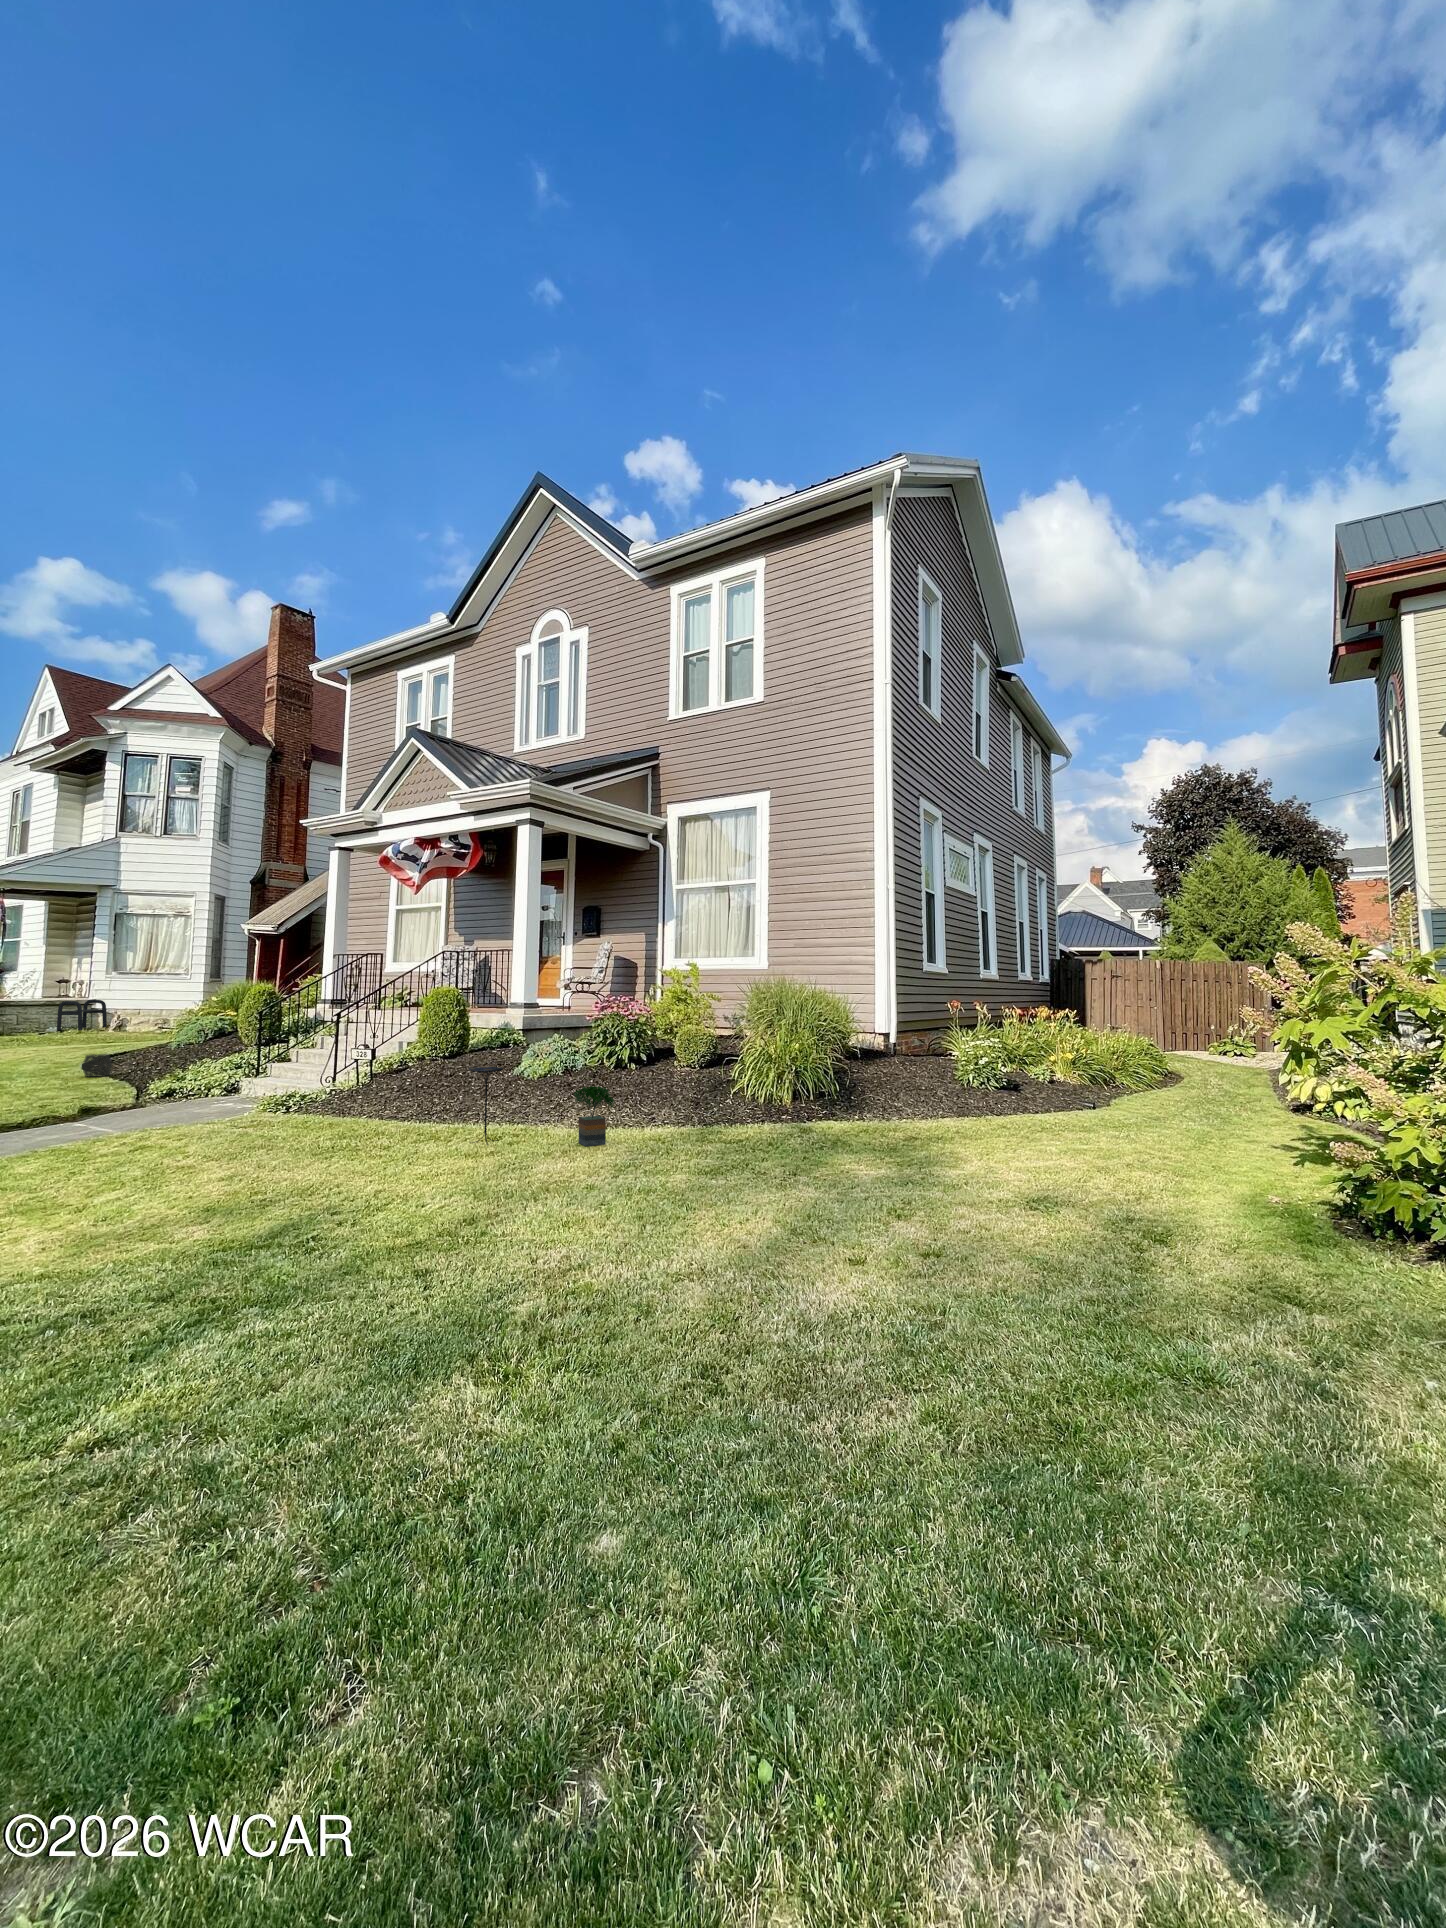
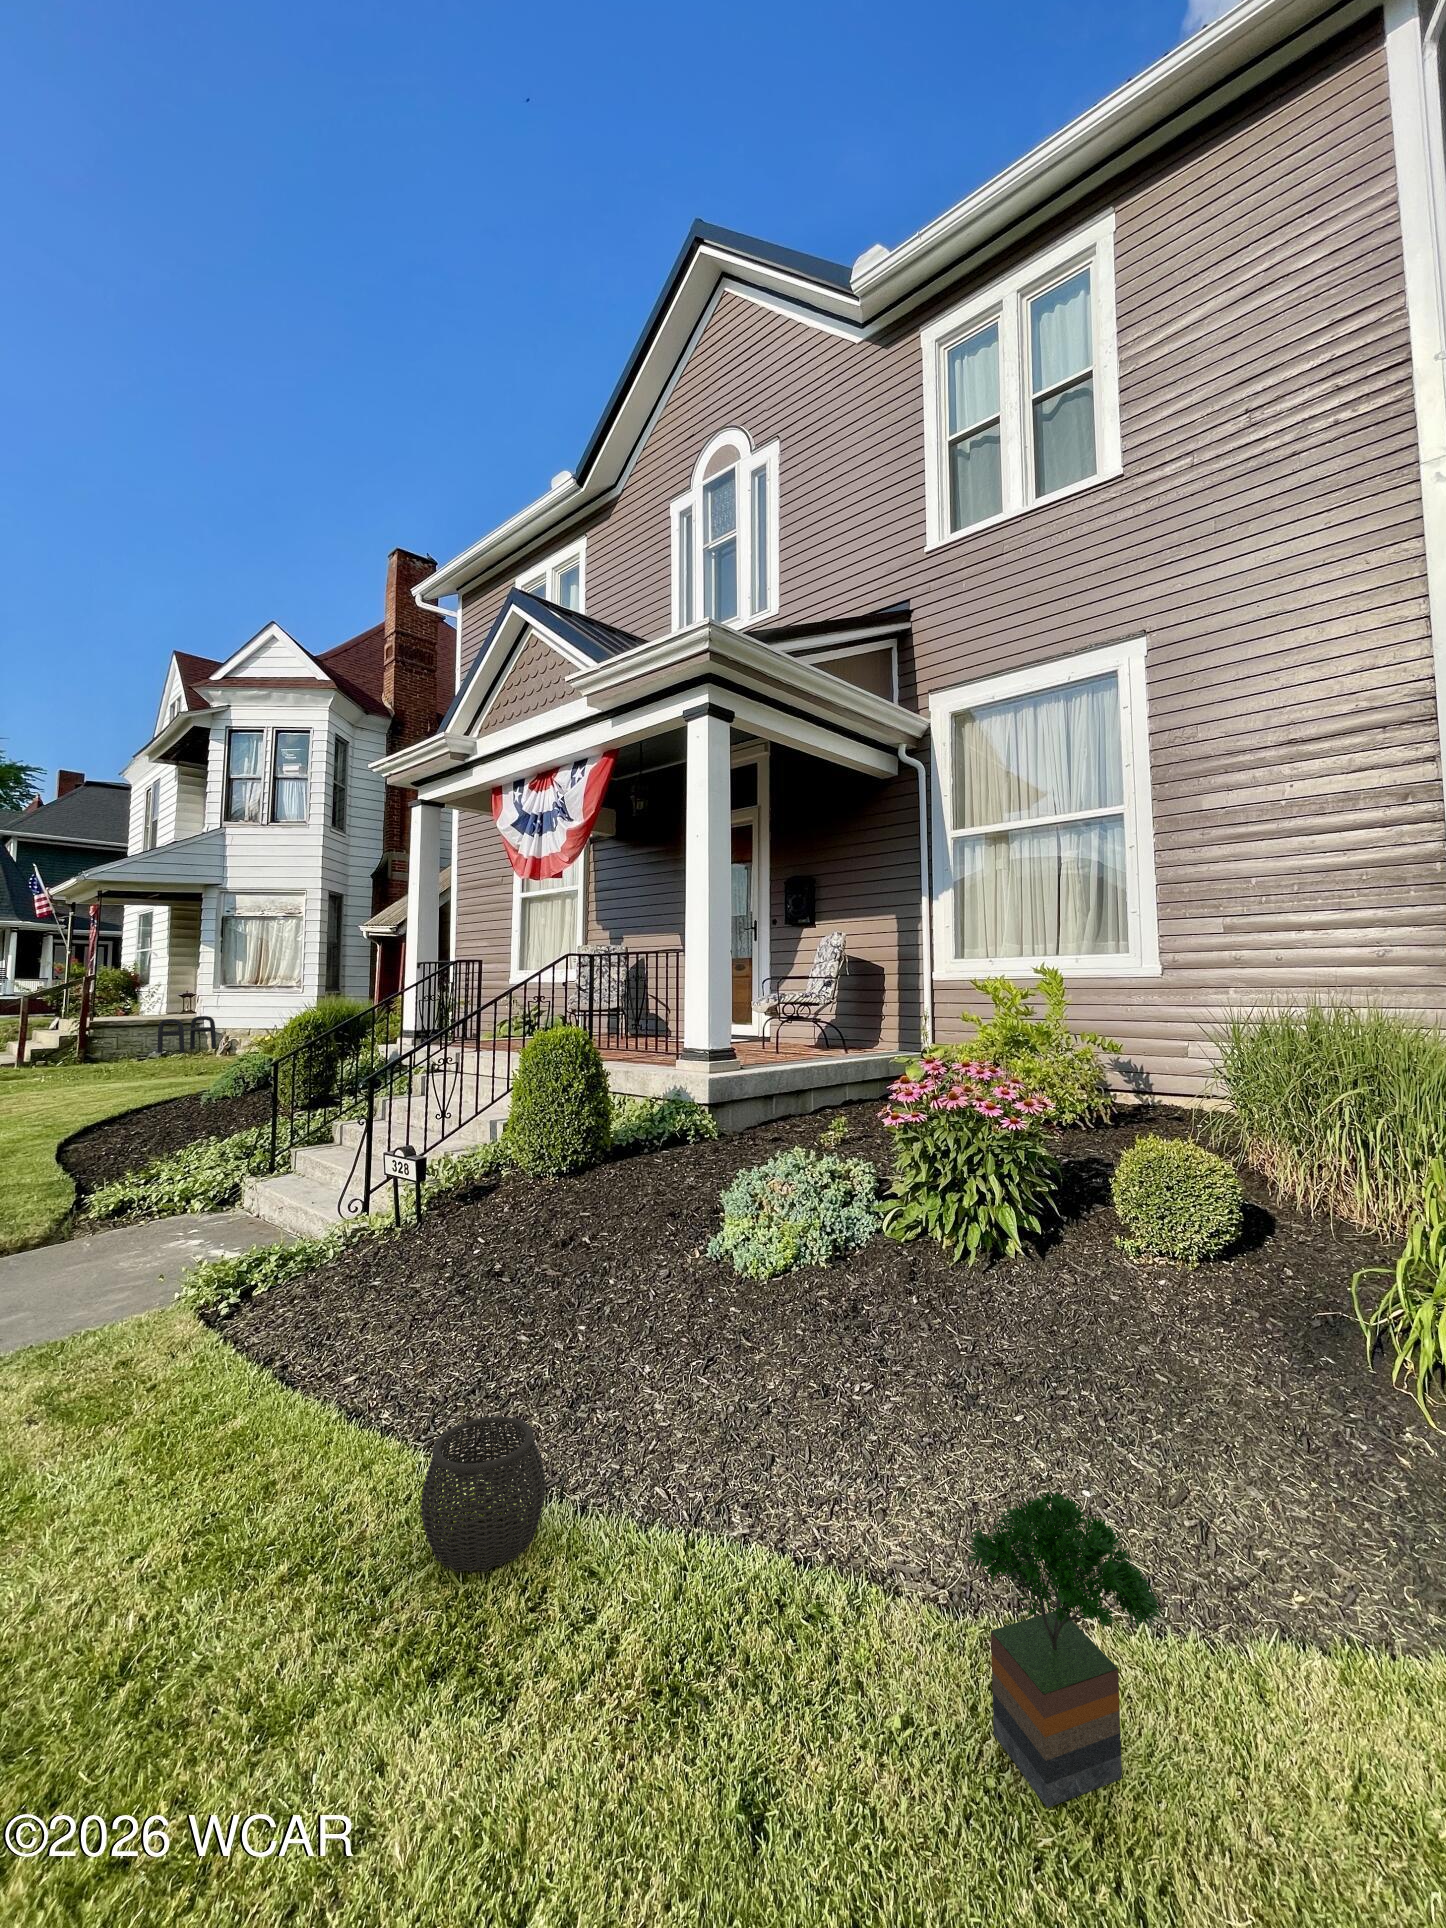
woven basket: present [82,1054,112,1077] -> present [420,1416,546,1573]
side table: present [469,1067,503,1145] -> none [565,1372,689,1720]

